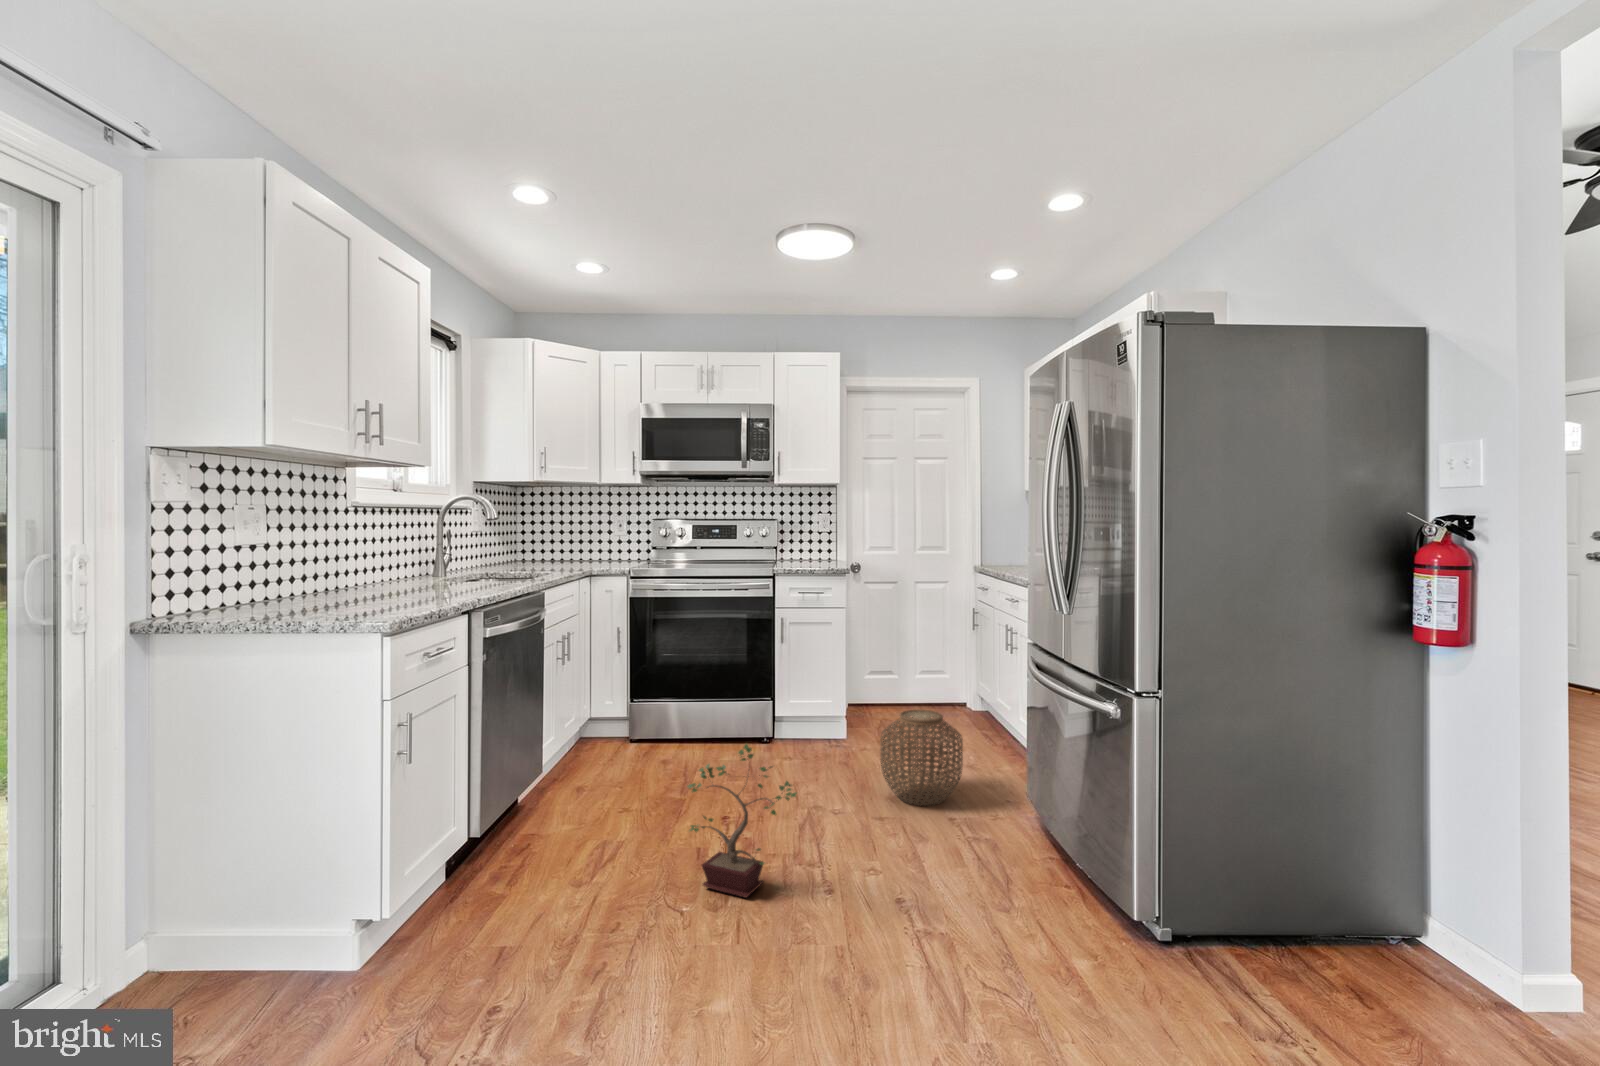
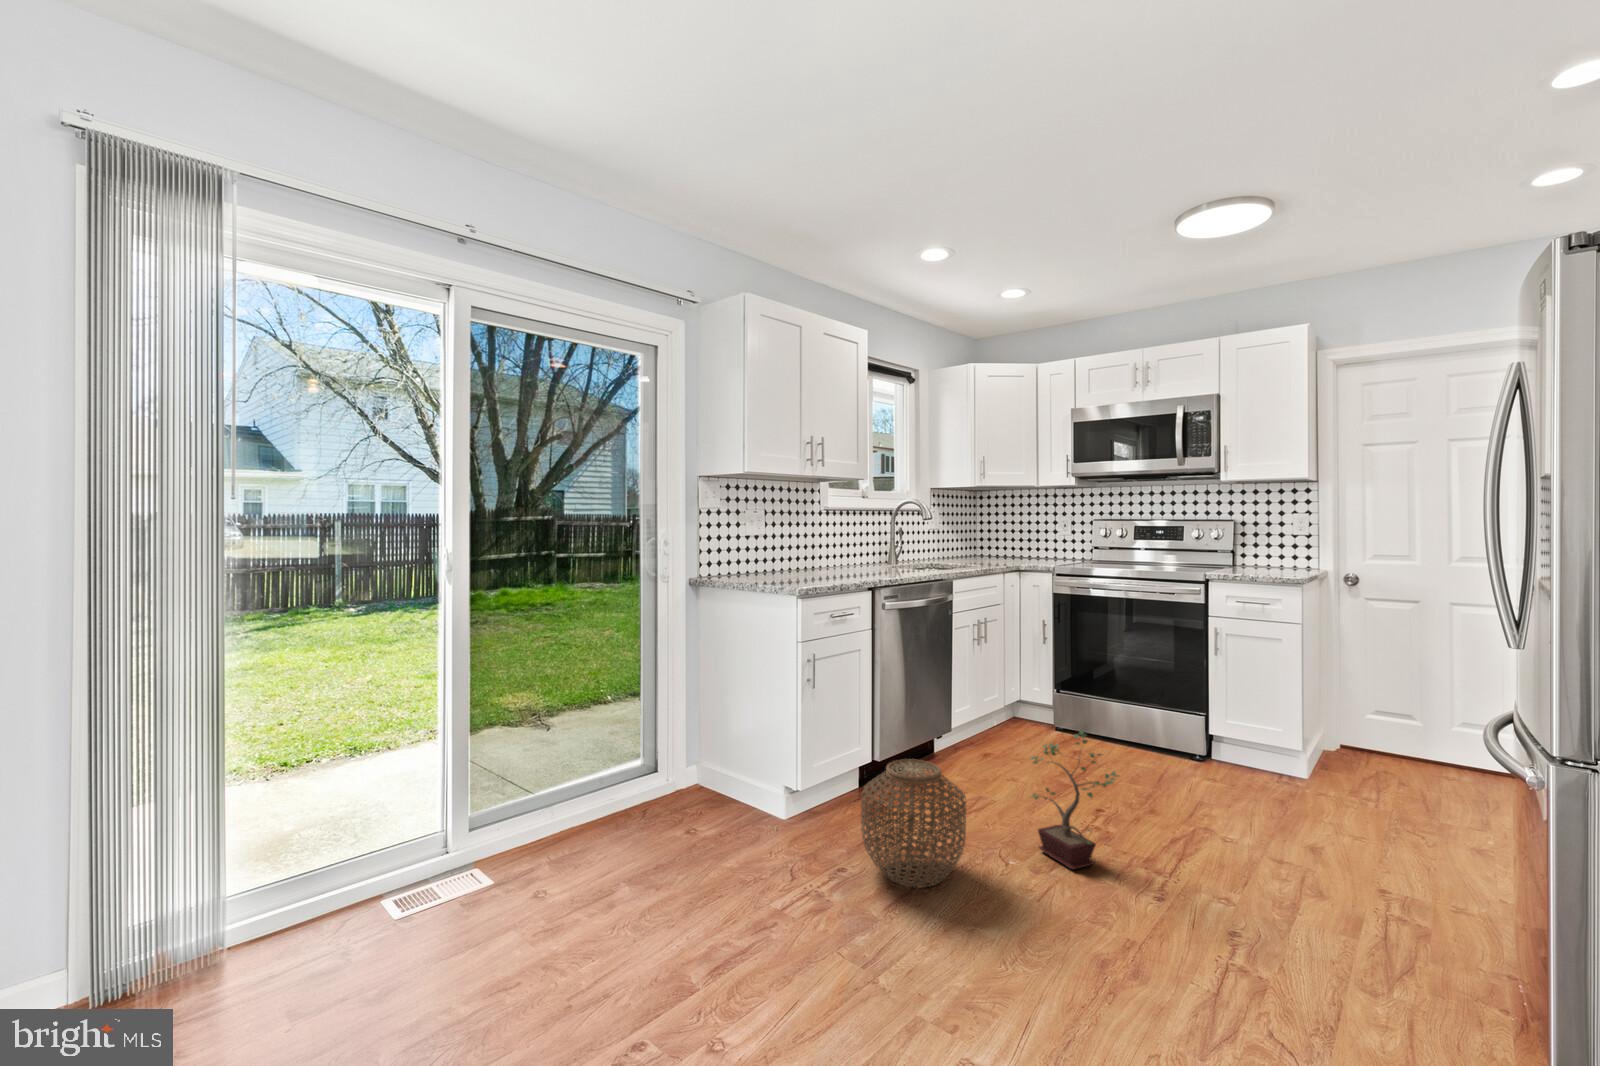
woven basket: present [881,709,963,806] -> present [861,759,966,888]

